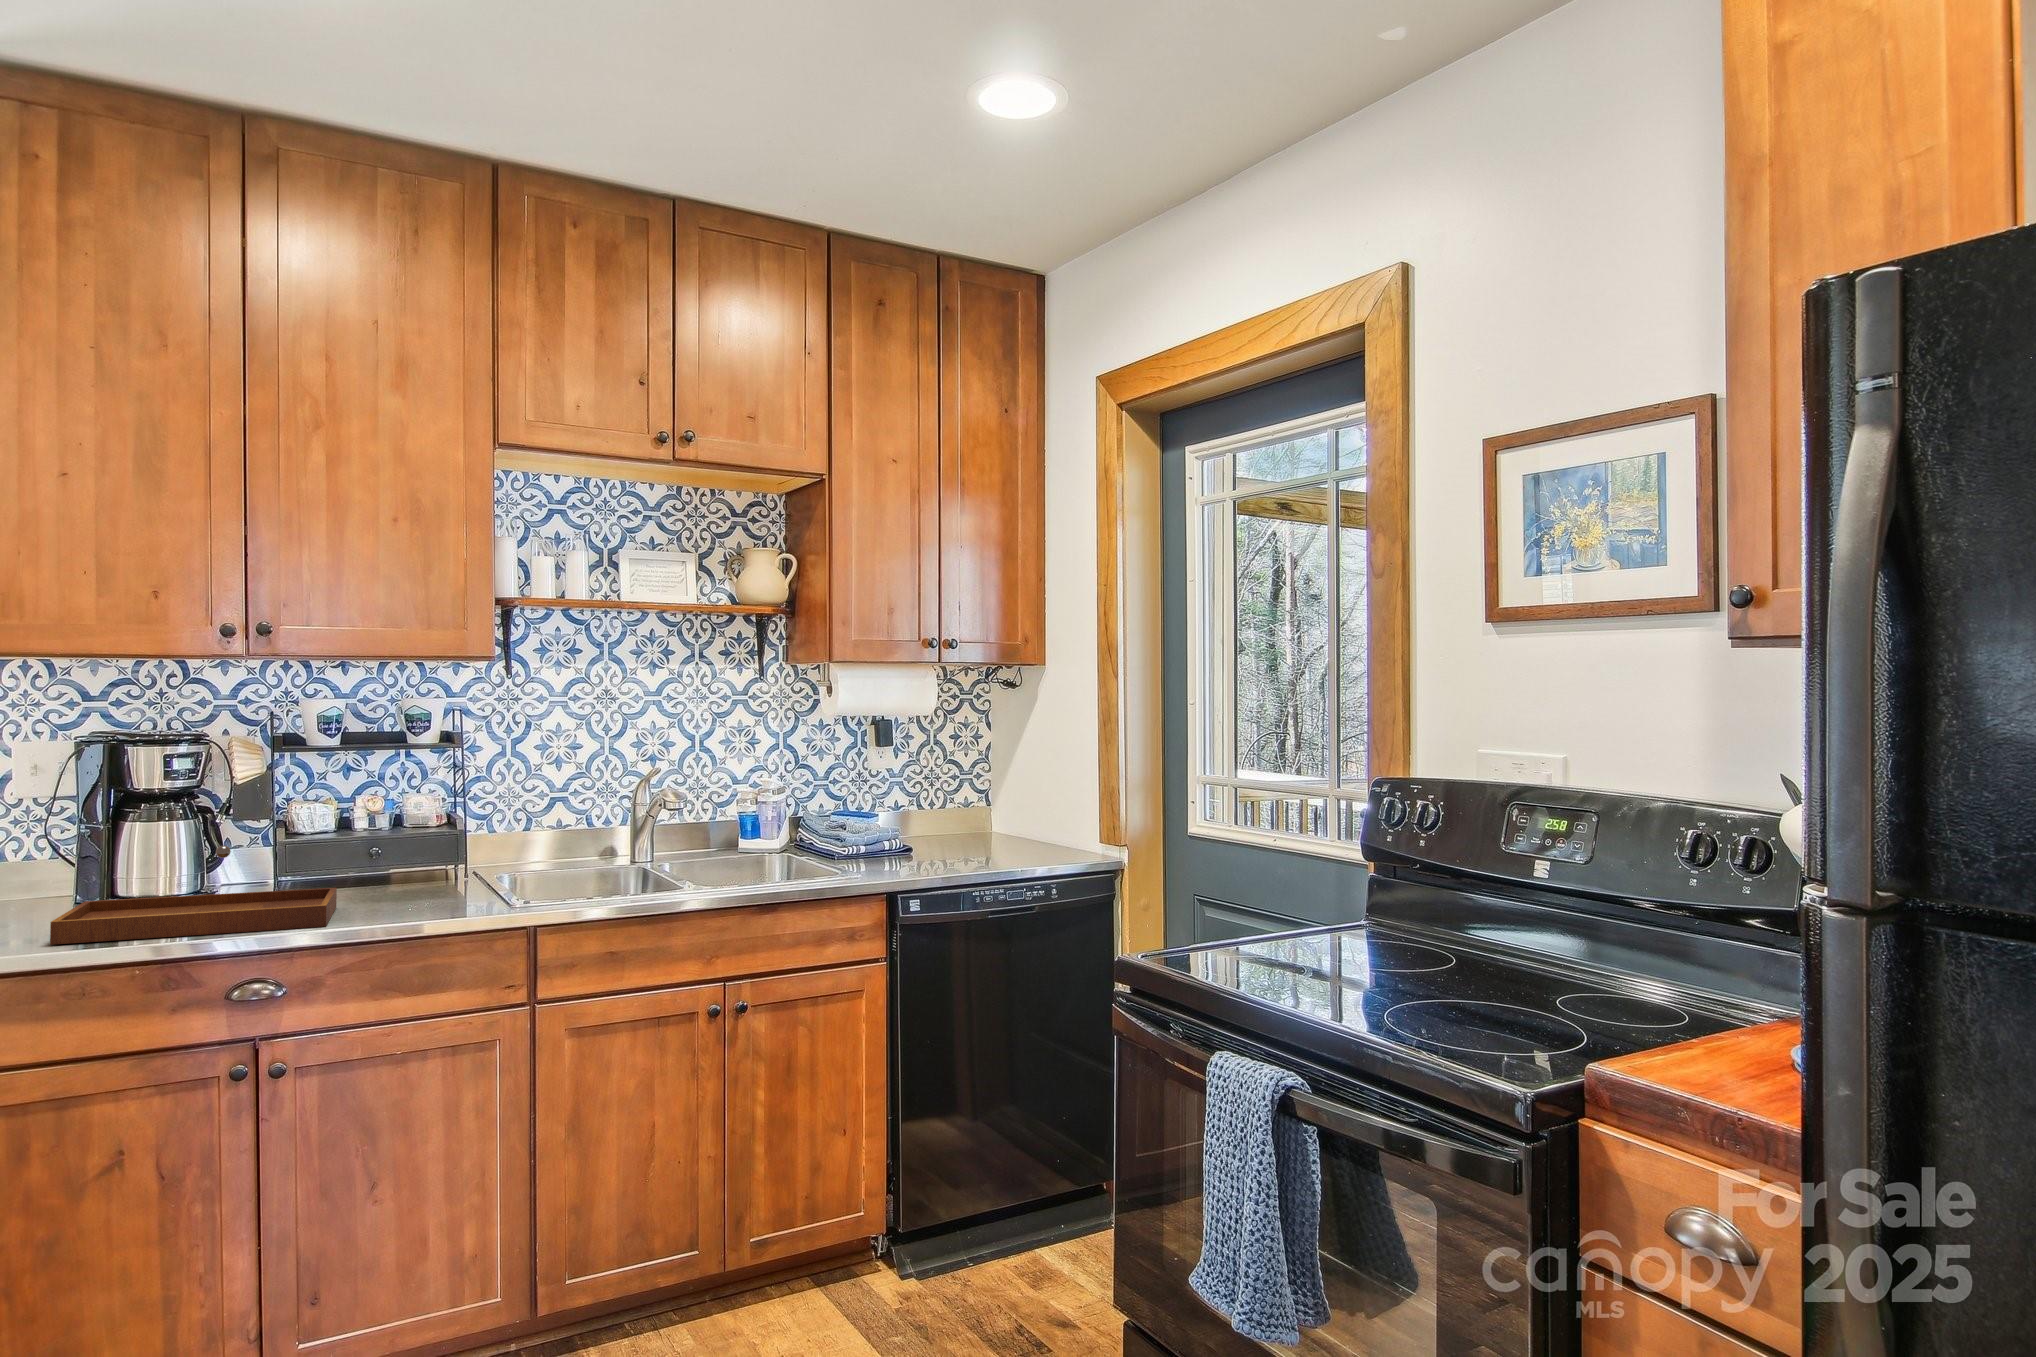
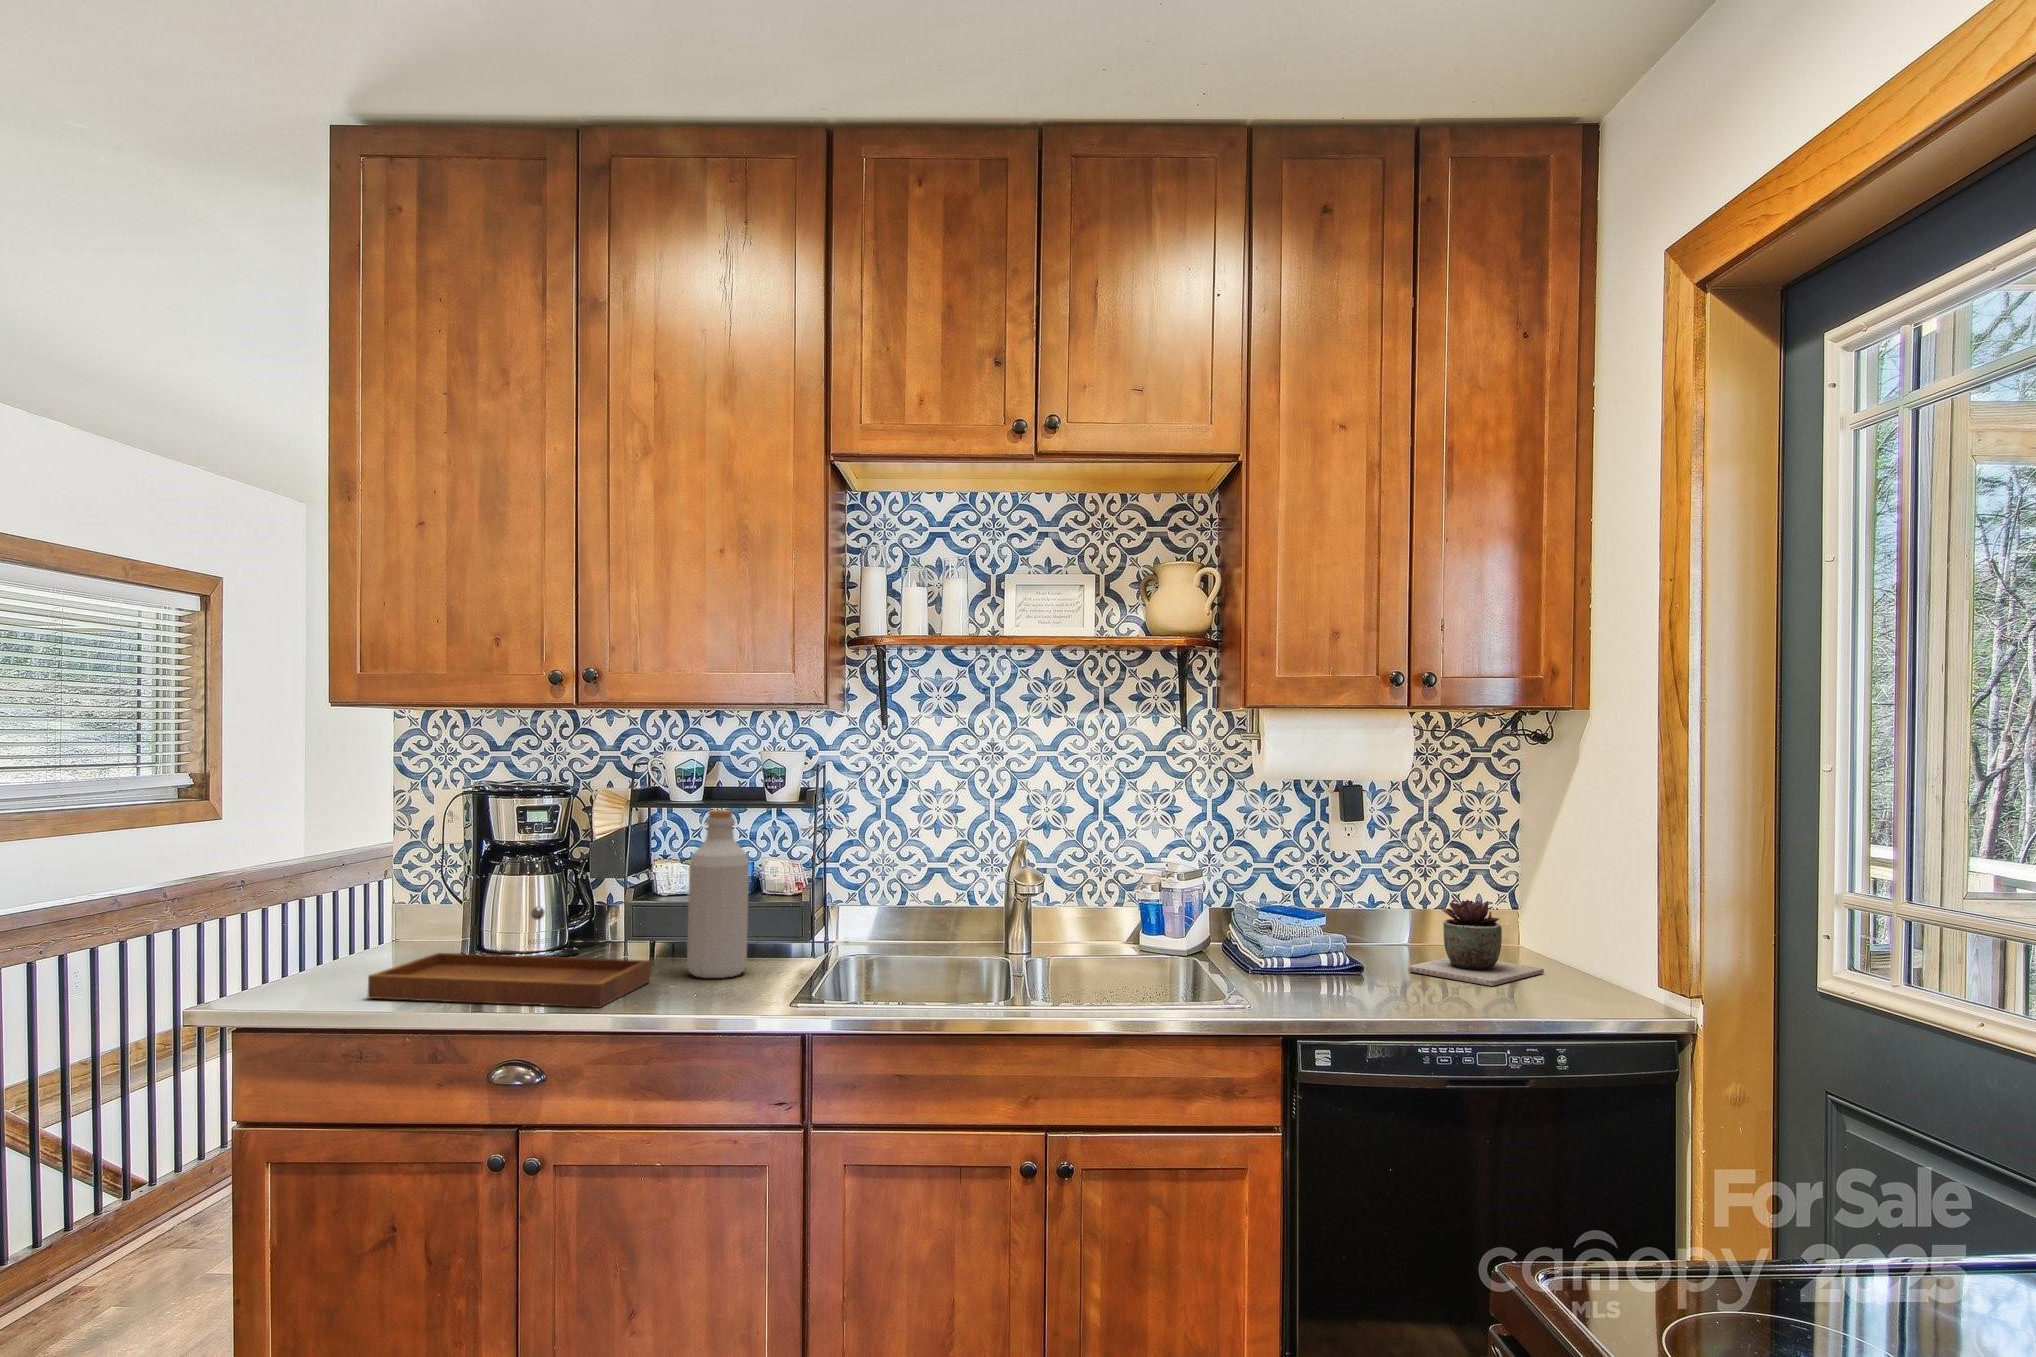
bottle: none [362,751,422,900] -> present [687,810,749,978]
succulent plant: none [935,796,1018,853] -> present [1408,900,1544,986]

